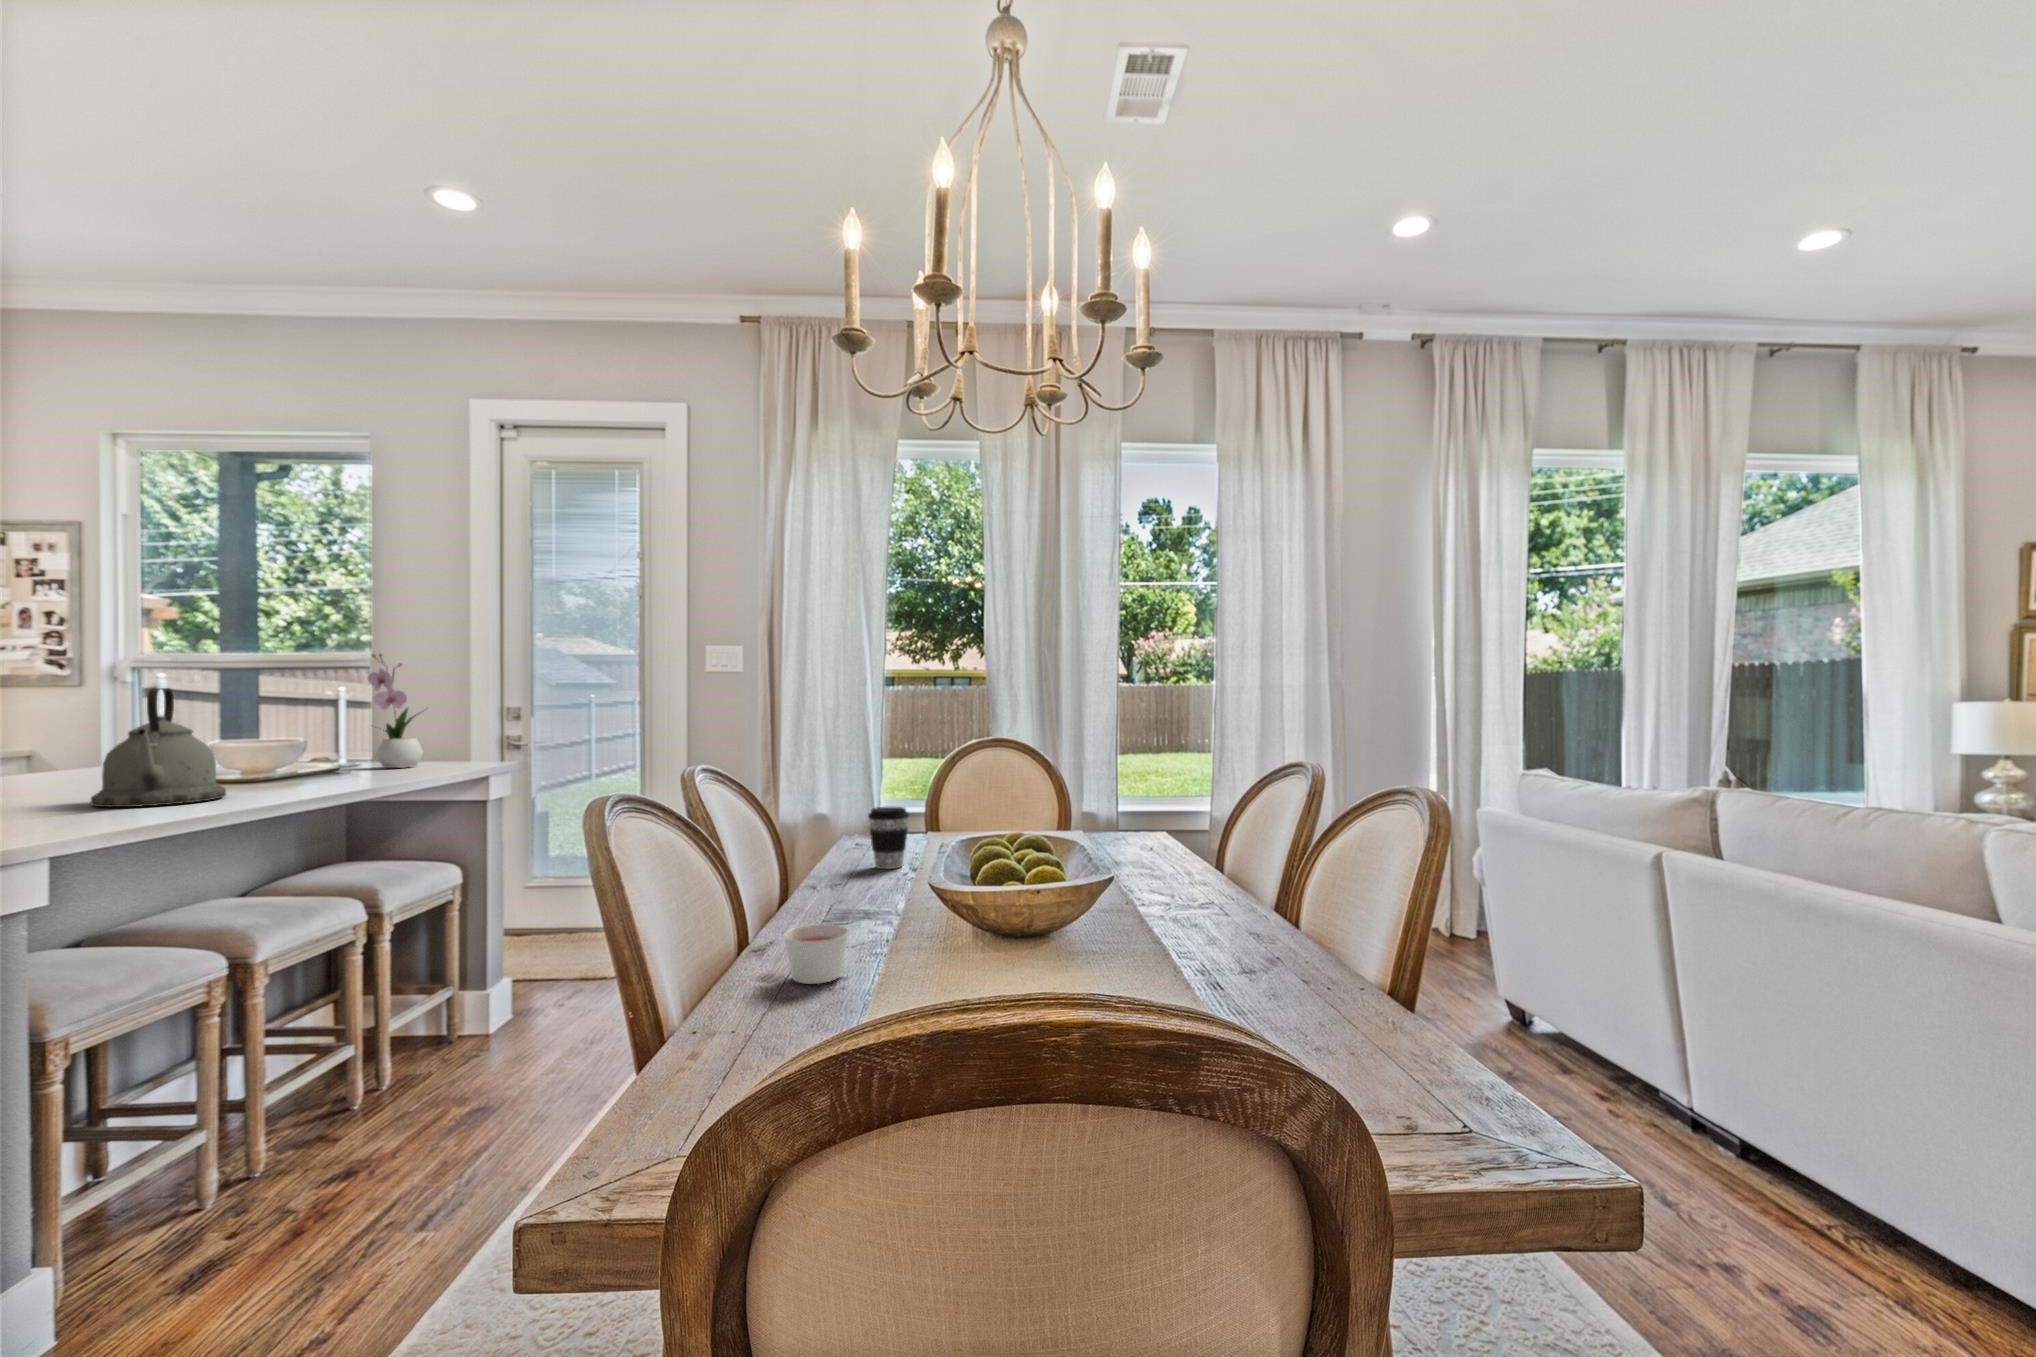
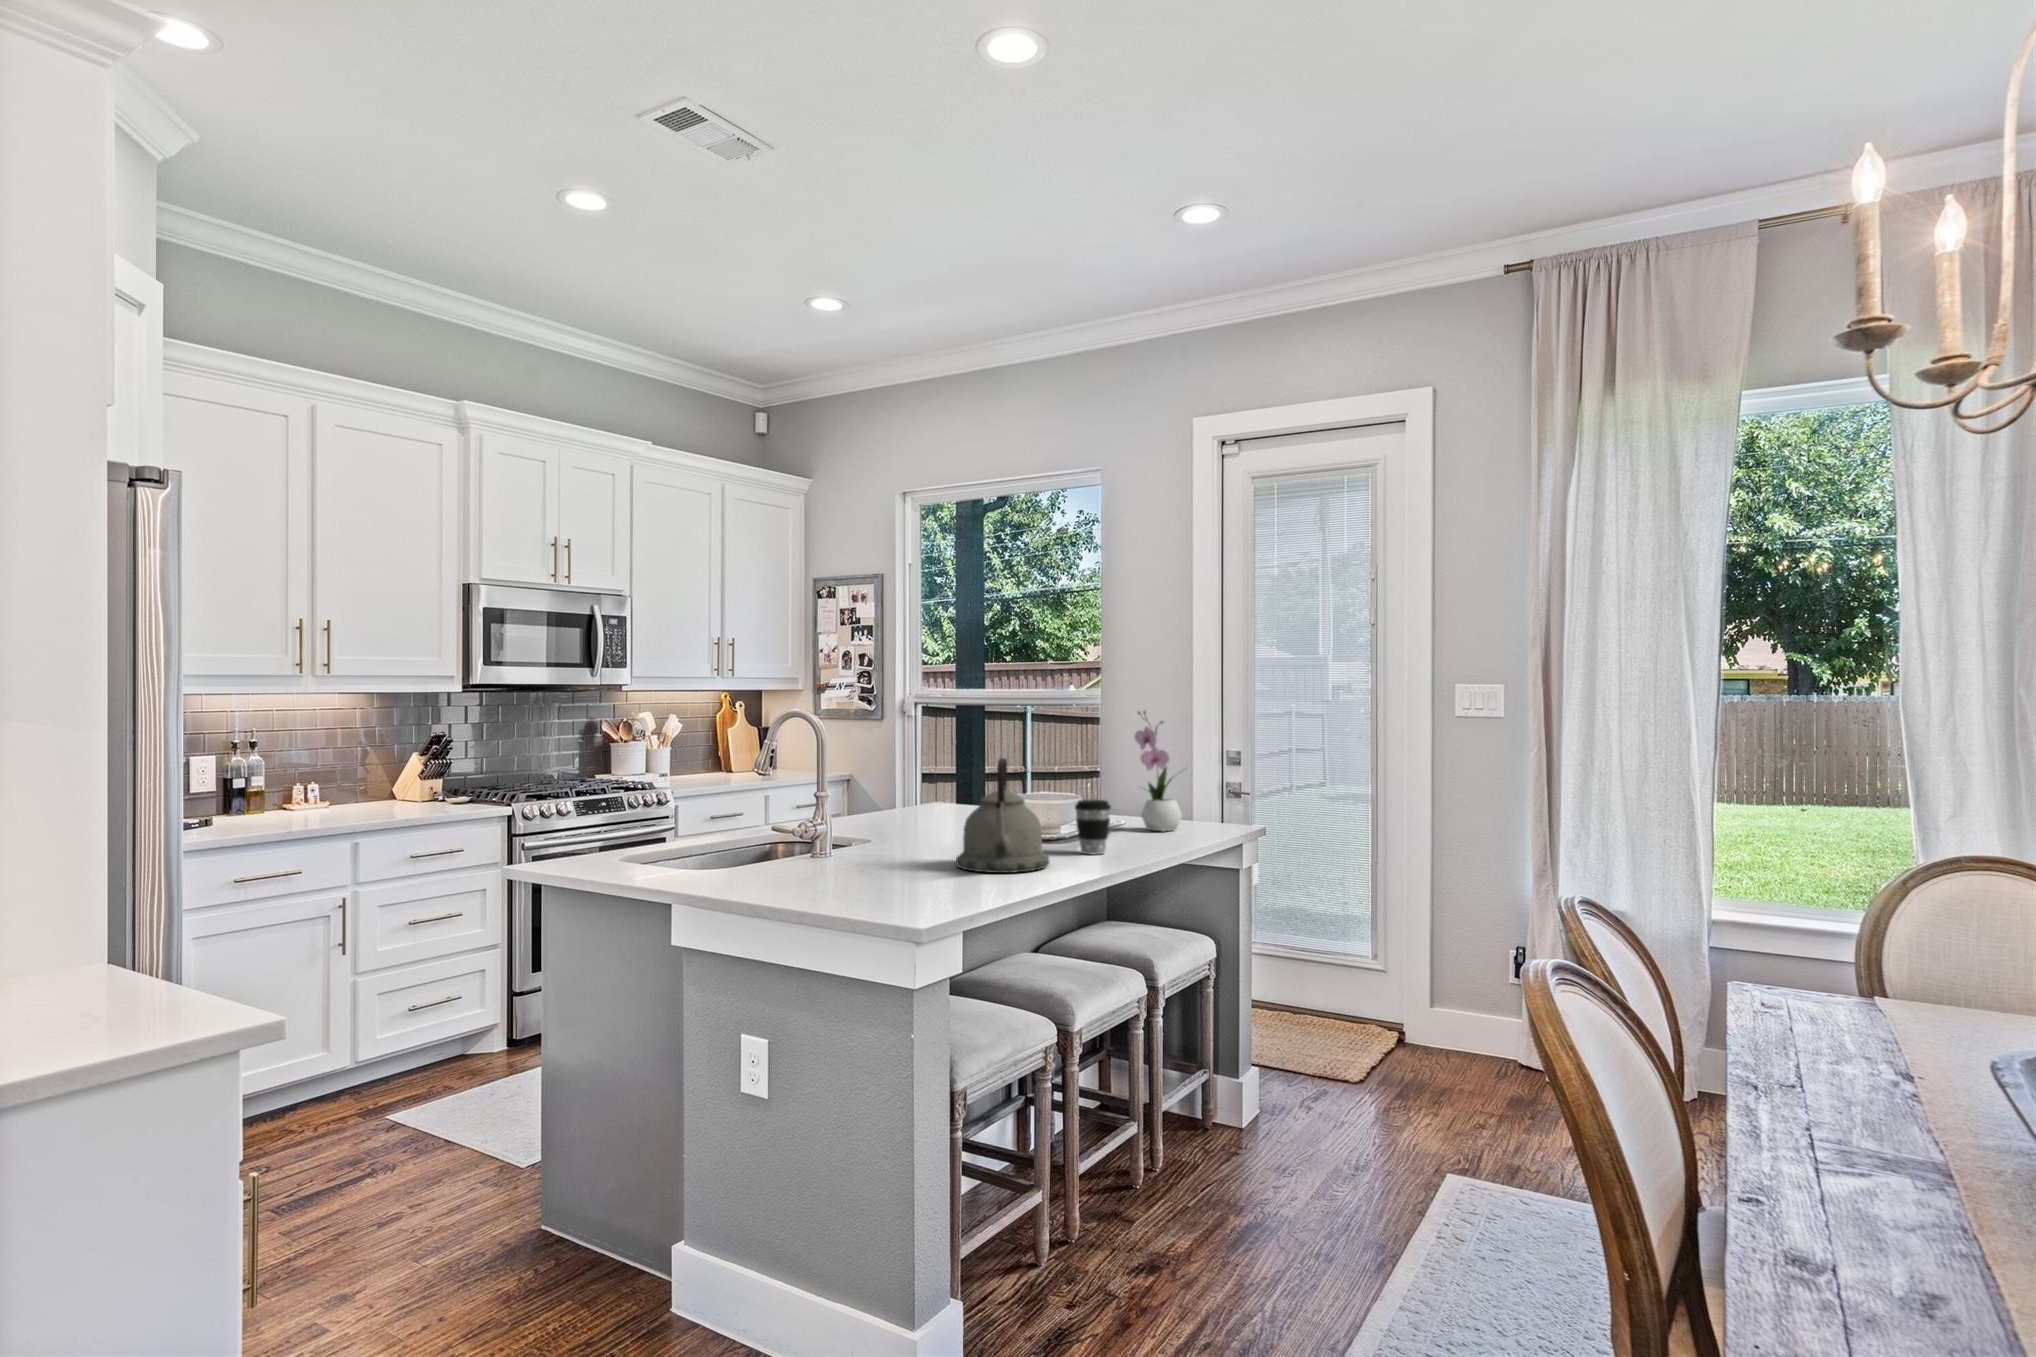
coffee cup: present [868,807,909,869] -> present [1075,800,1111,855]
candle: present [784,924,849,984] -> none [1815,1192,1928,1292]

